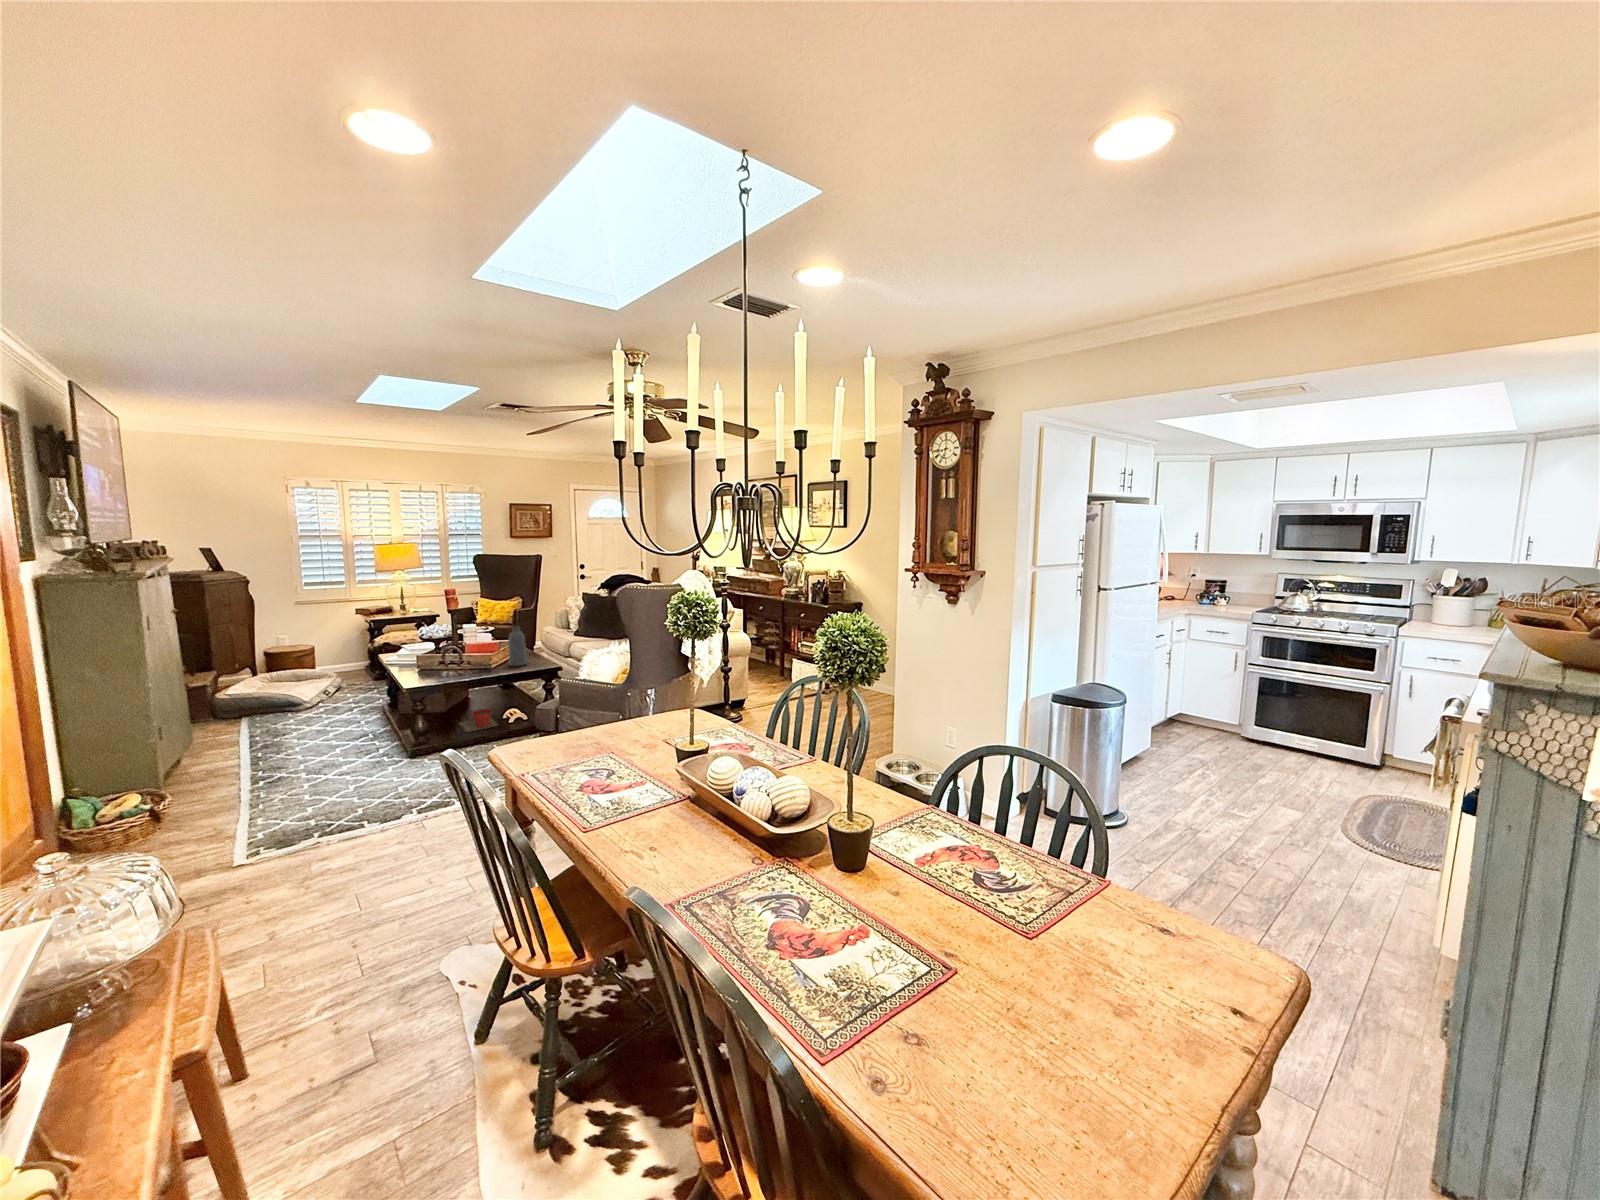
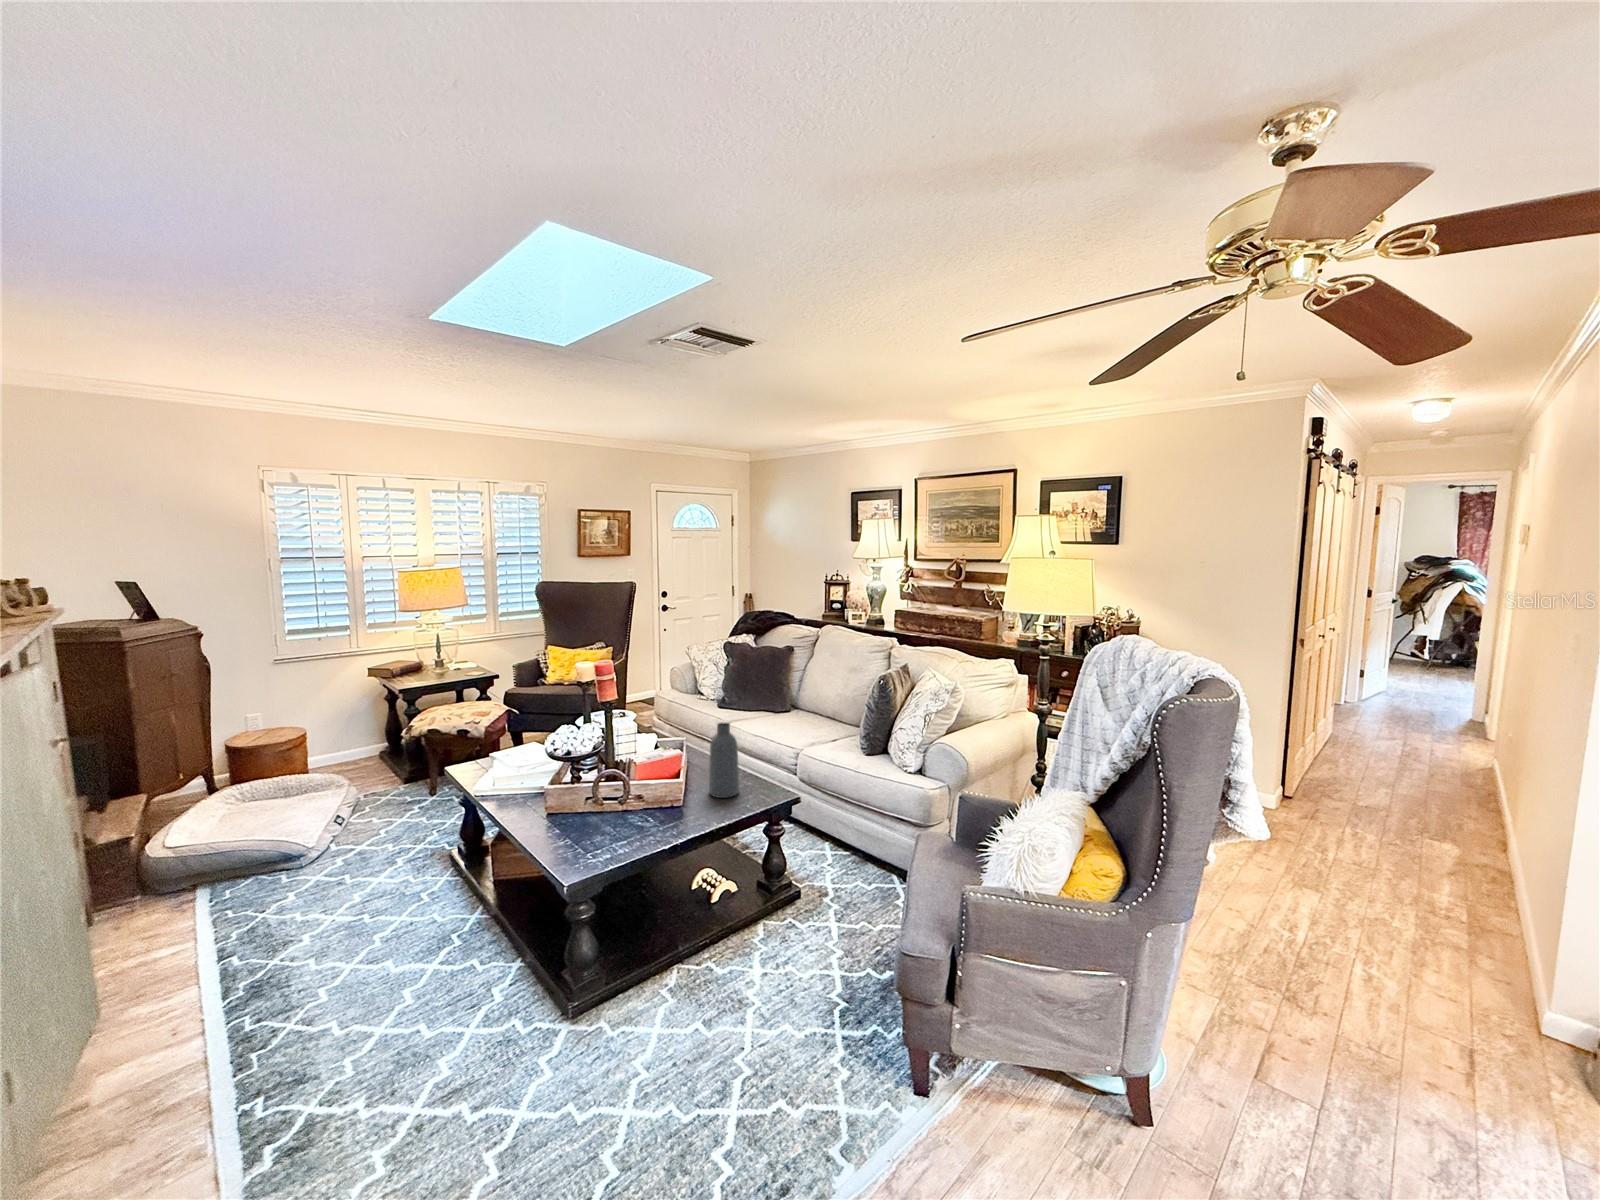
plant pot: present [459,709,498,732] -> none [623,880,702,938]

